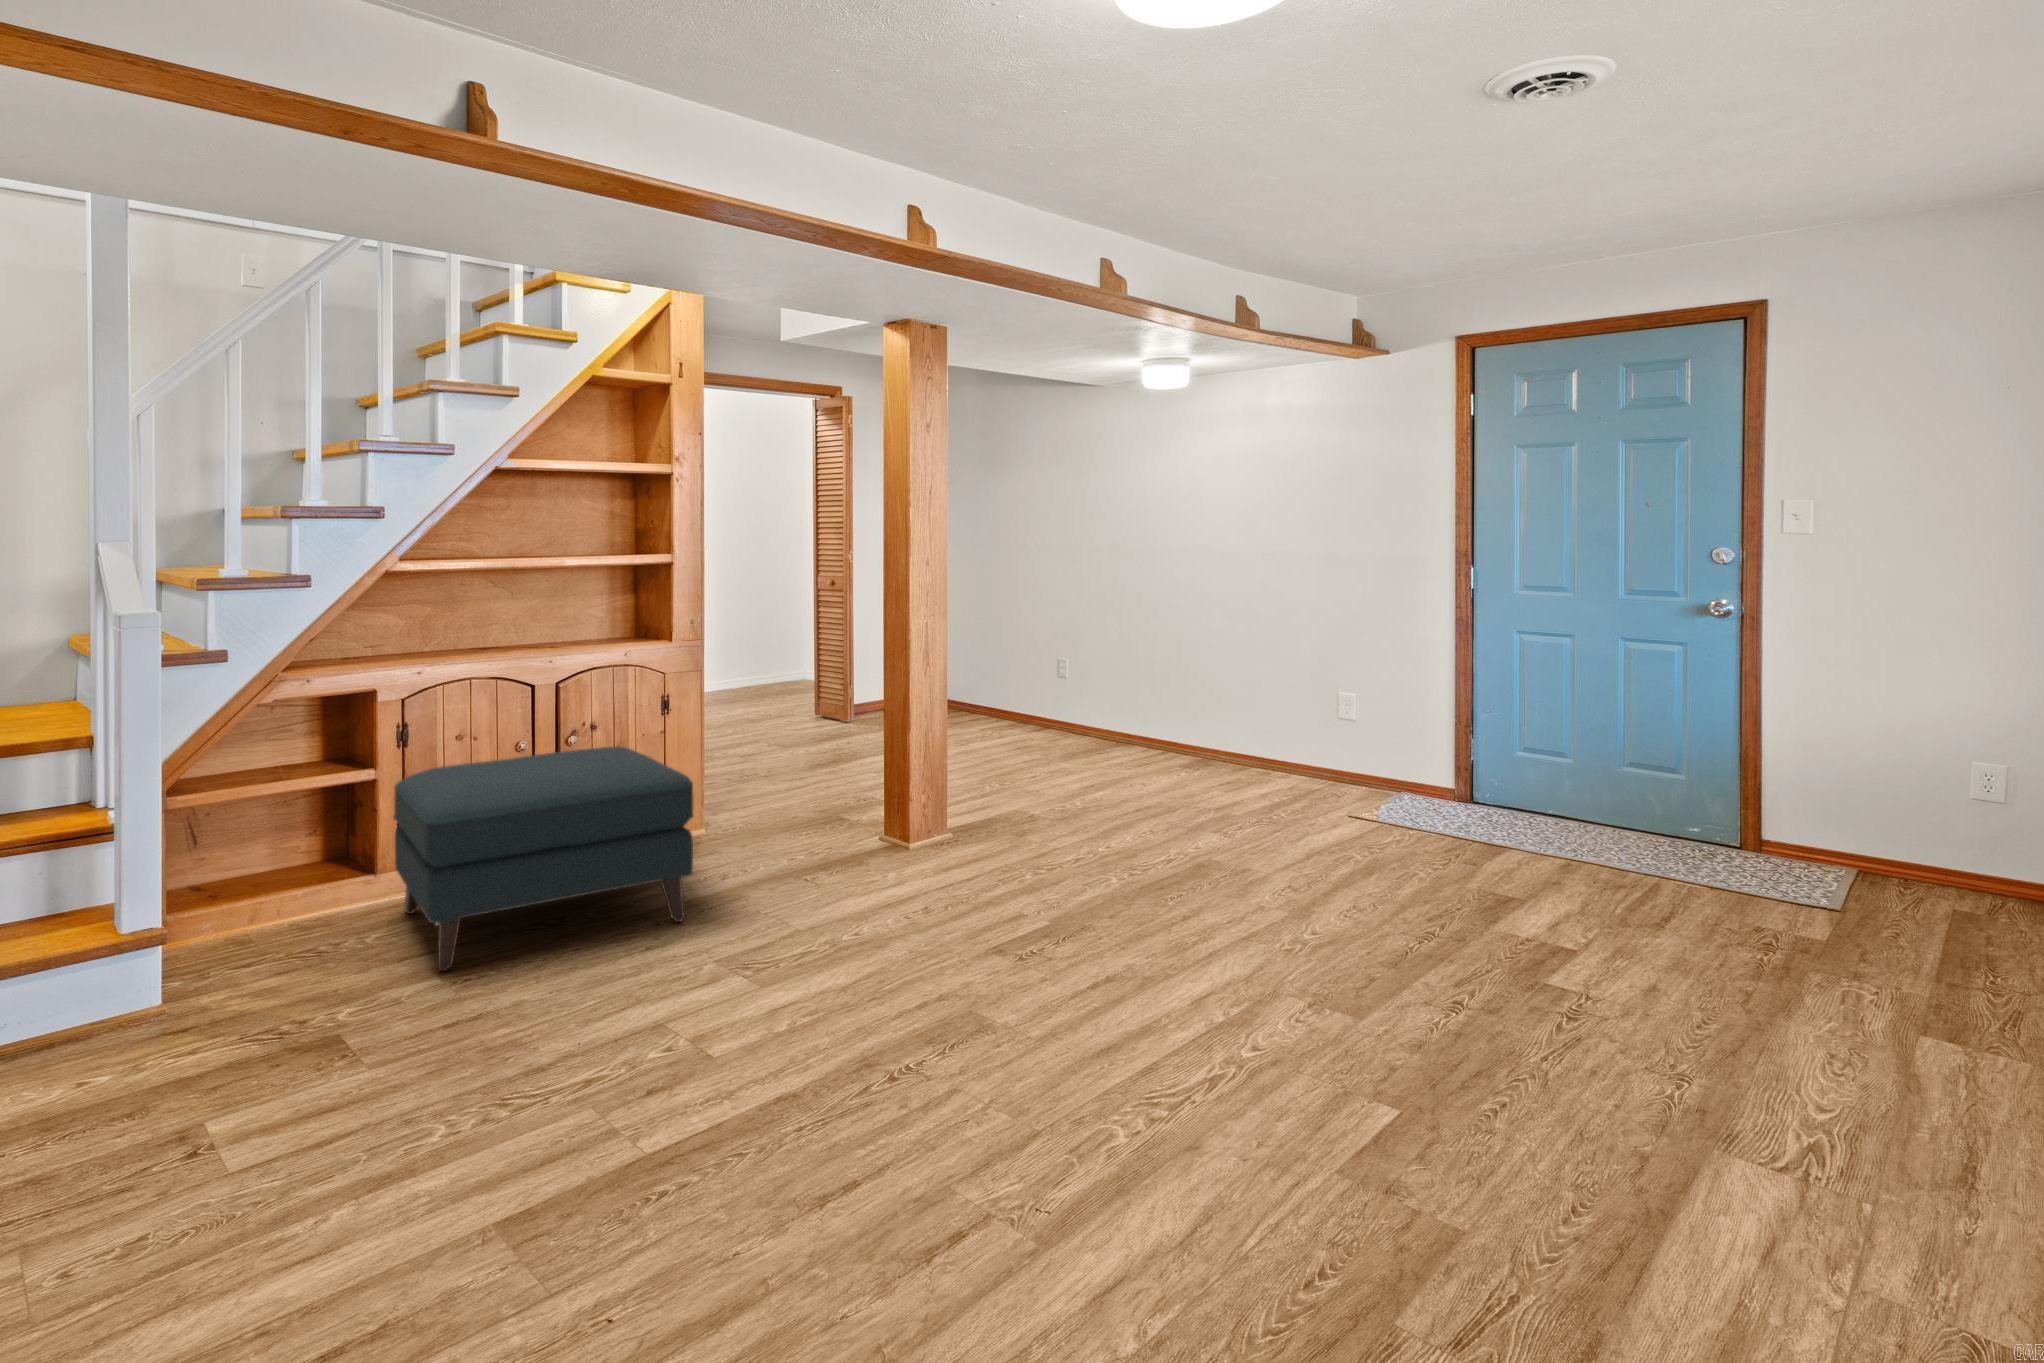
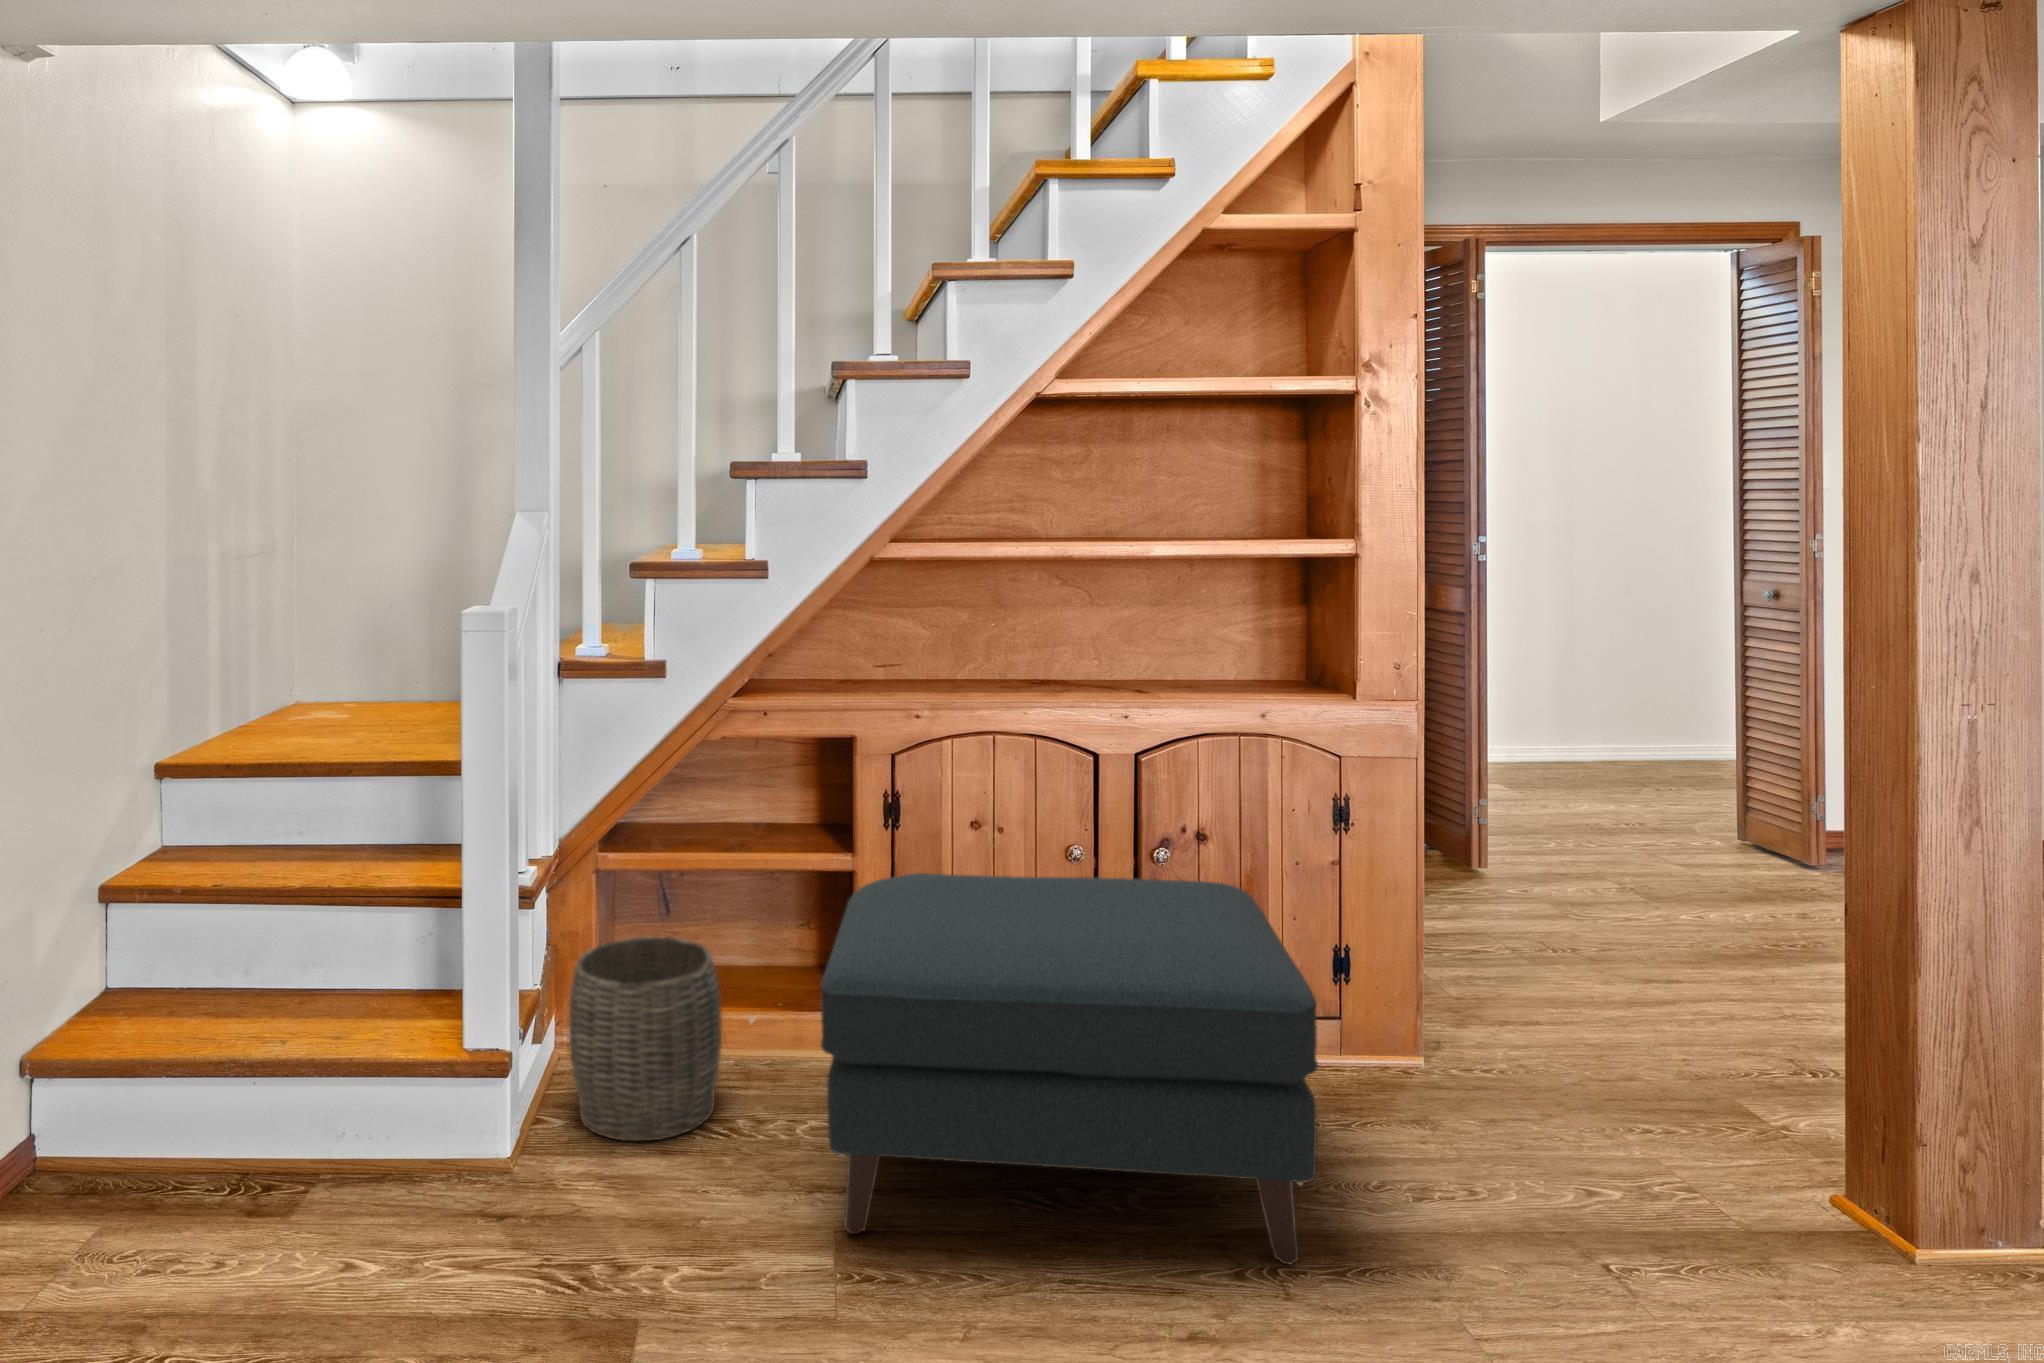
woven basket: none [184,839,306,979] -> present [569,937,722,1141]

